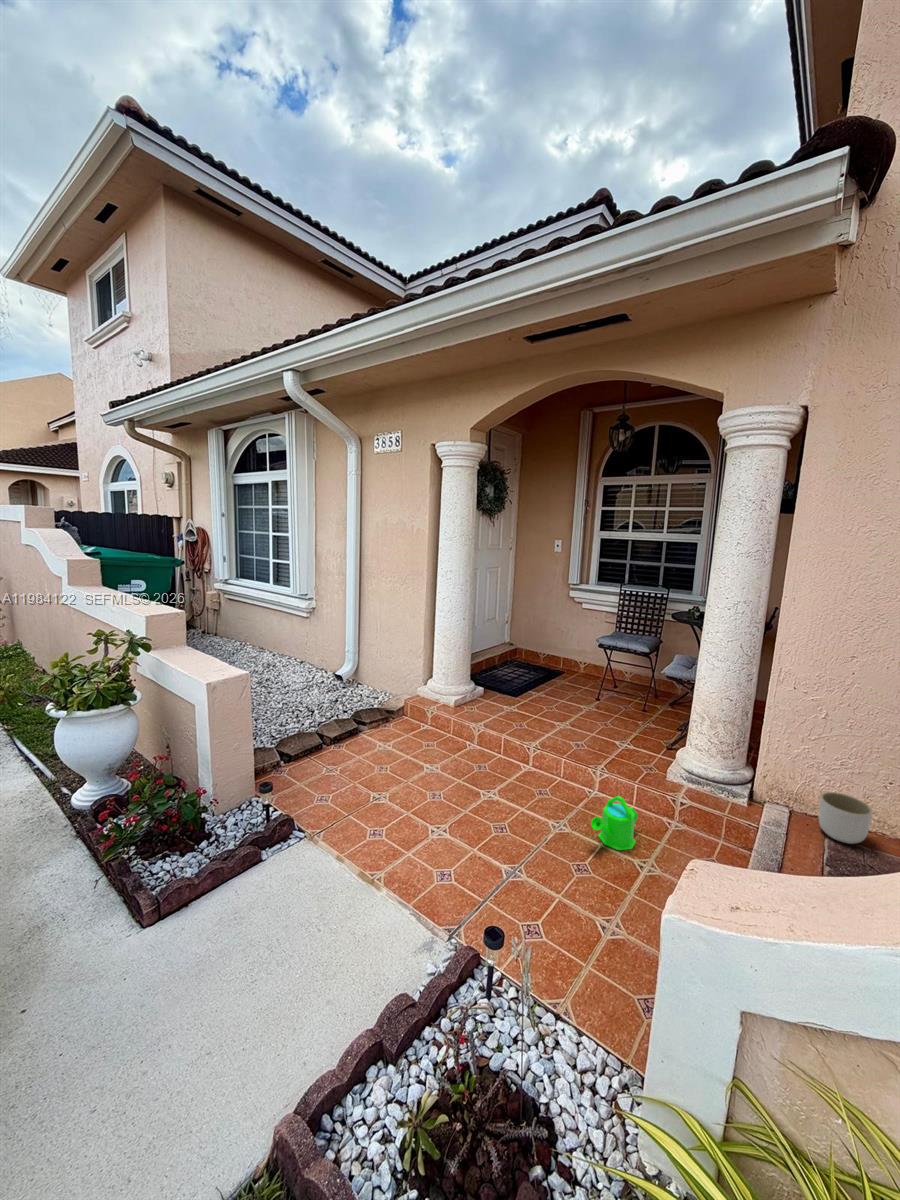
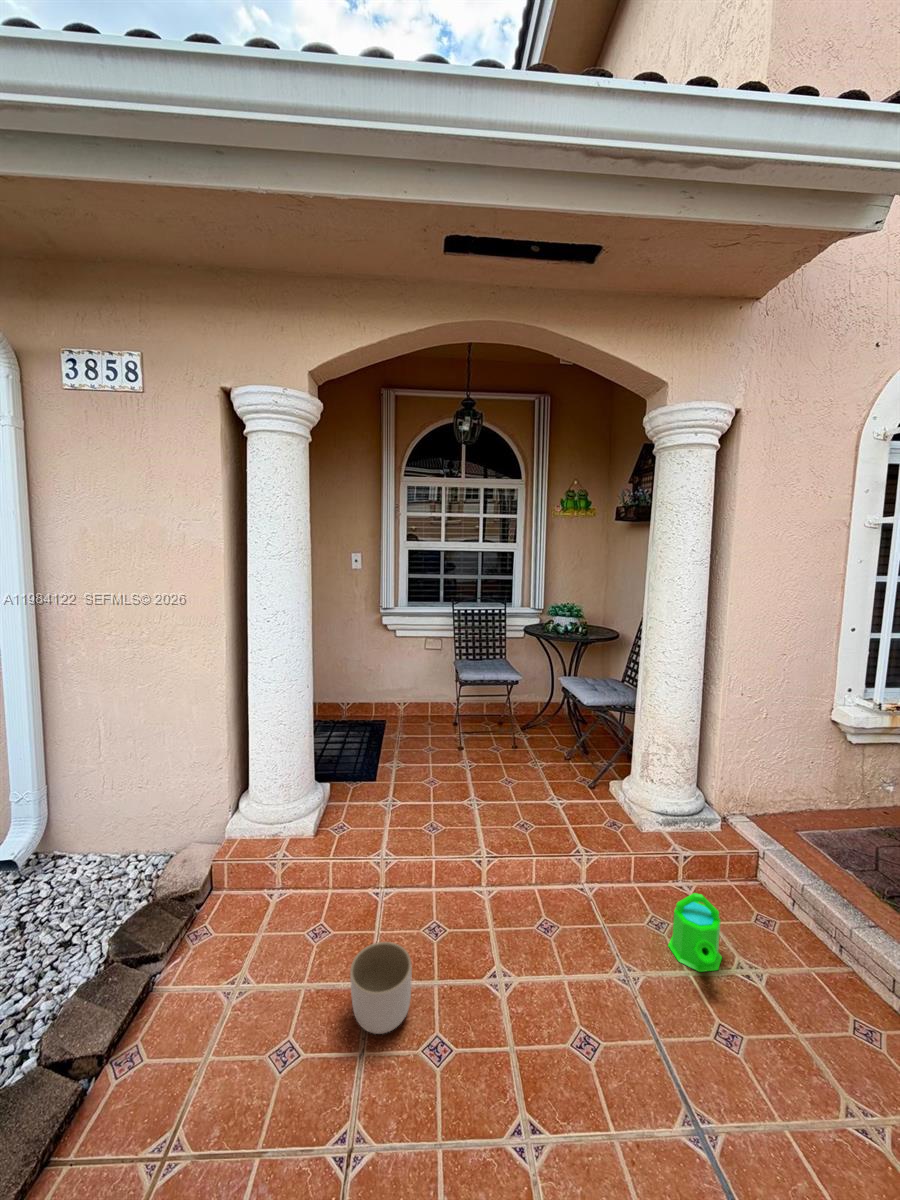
planter: present [819,792,872,844] -> present [350,942,412,1034]

